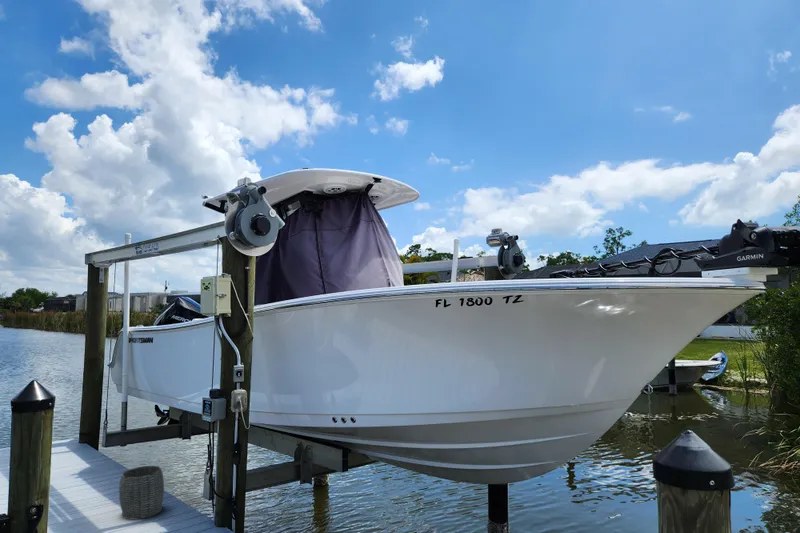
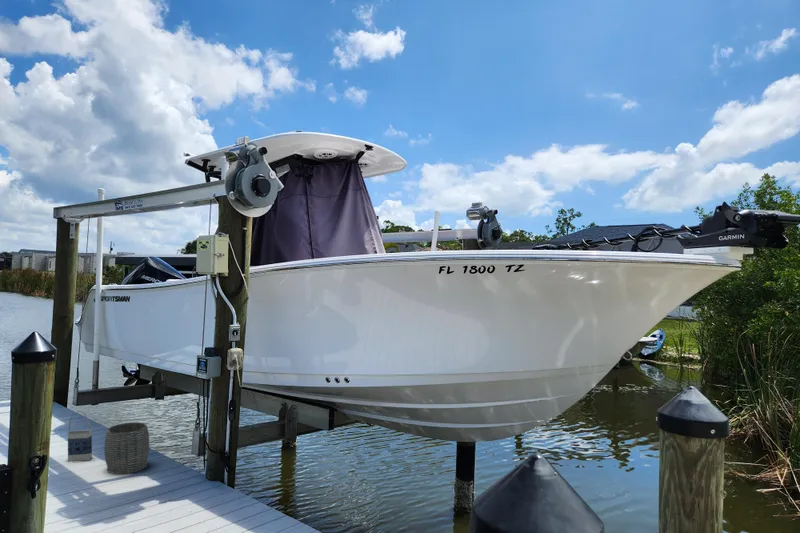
bag: none [87,454,112,506] -> present [68,411,92,461]

